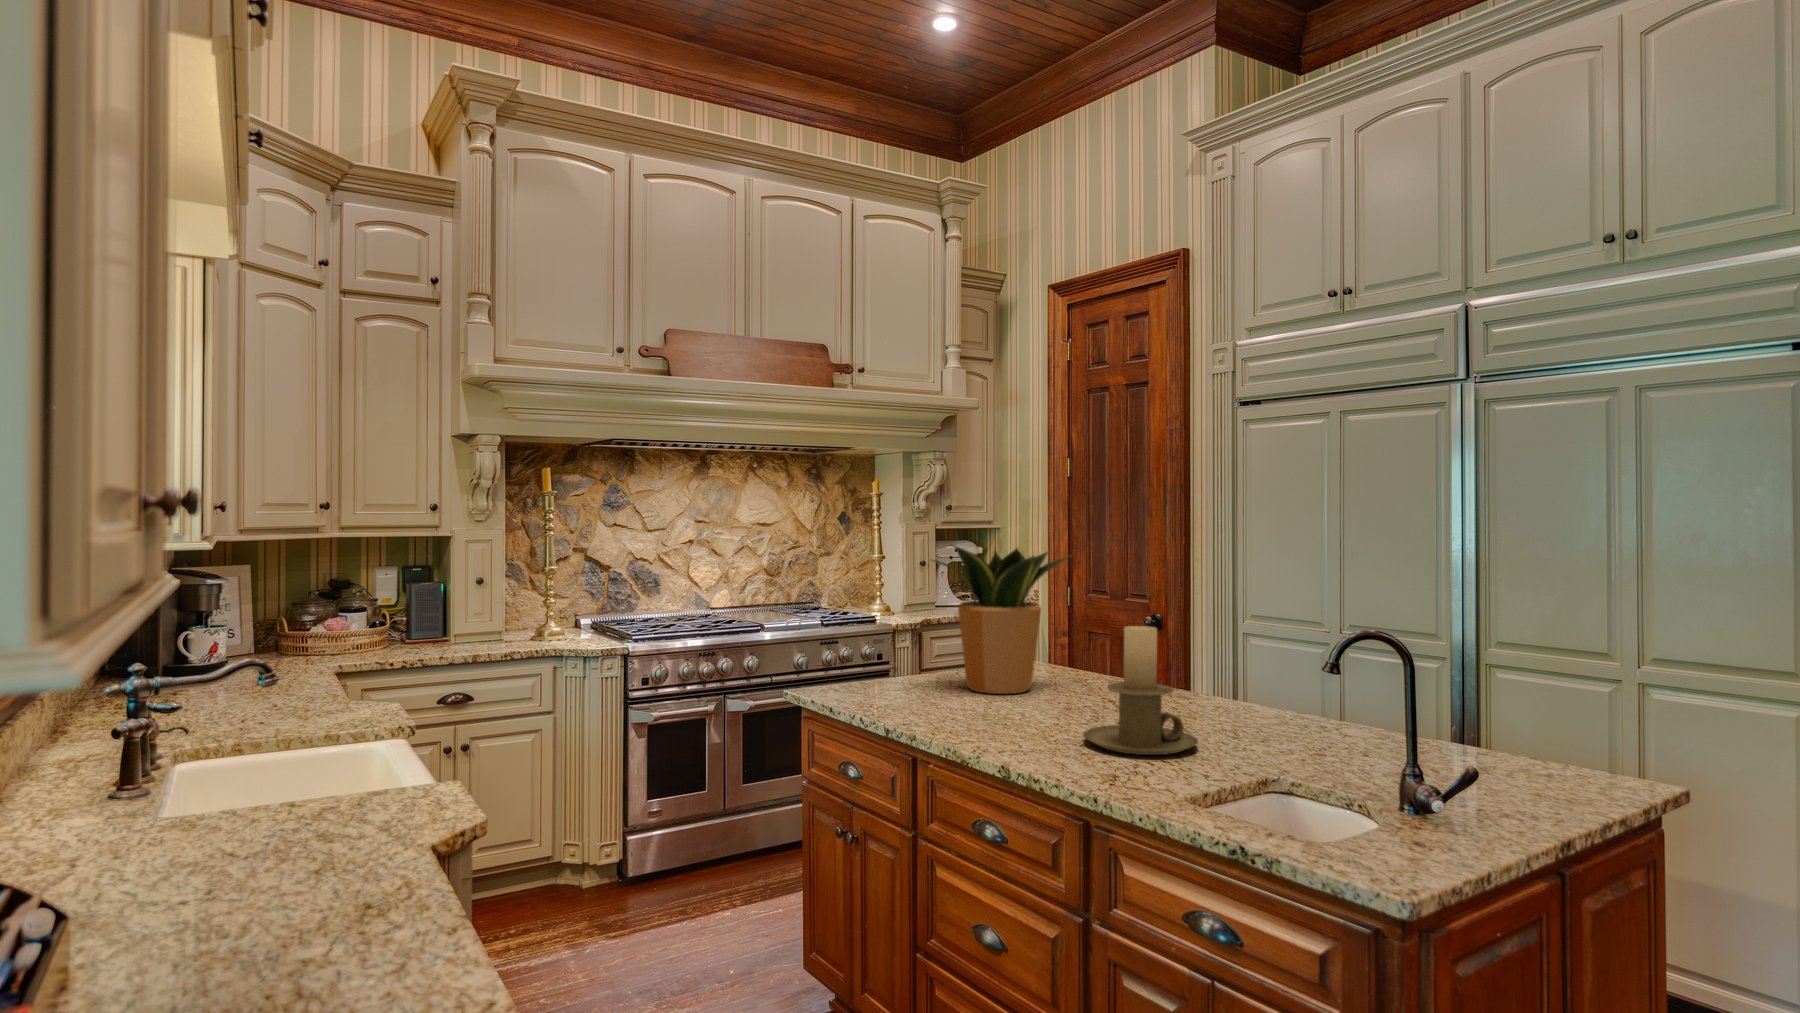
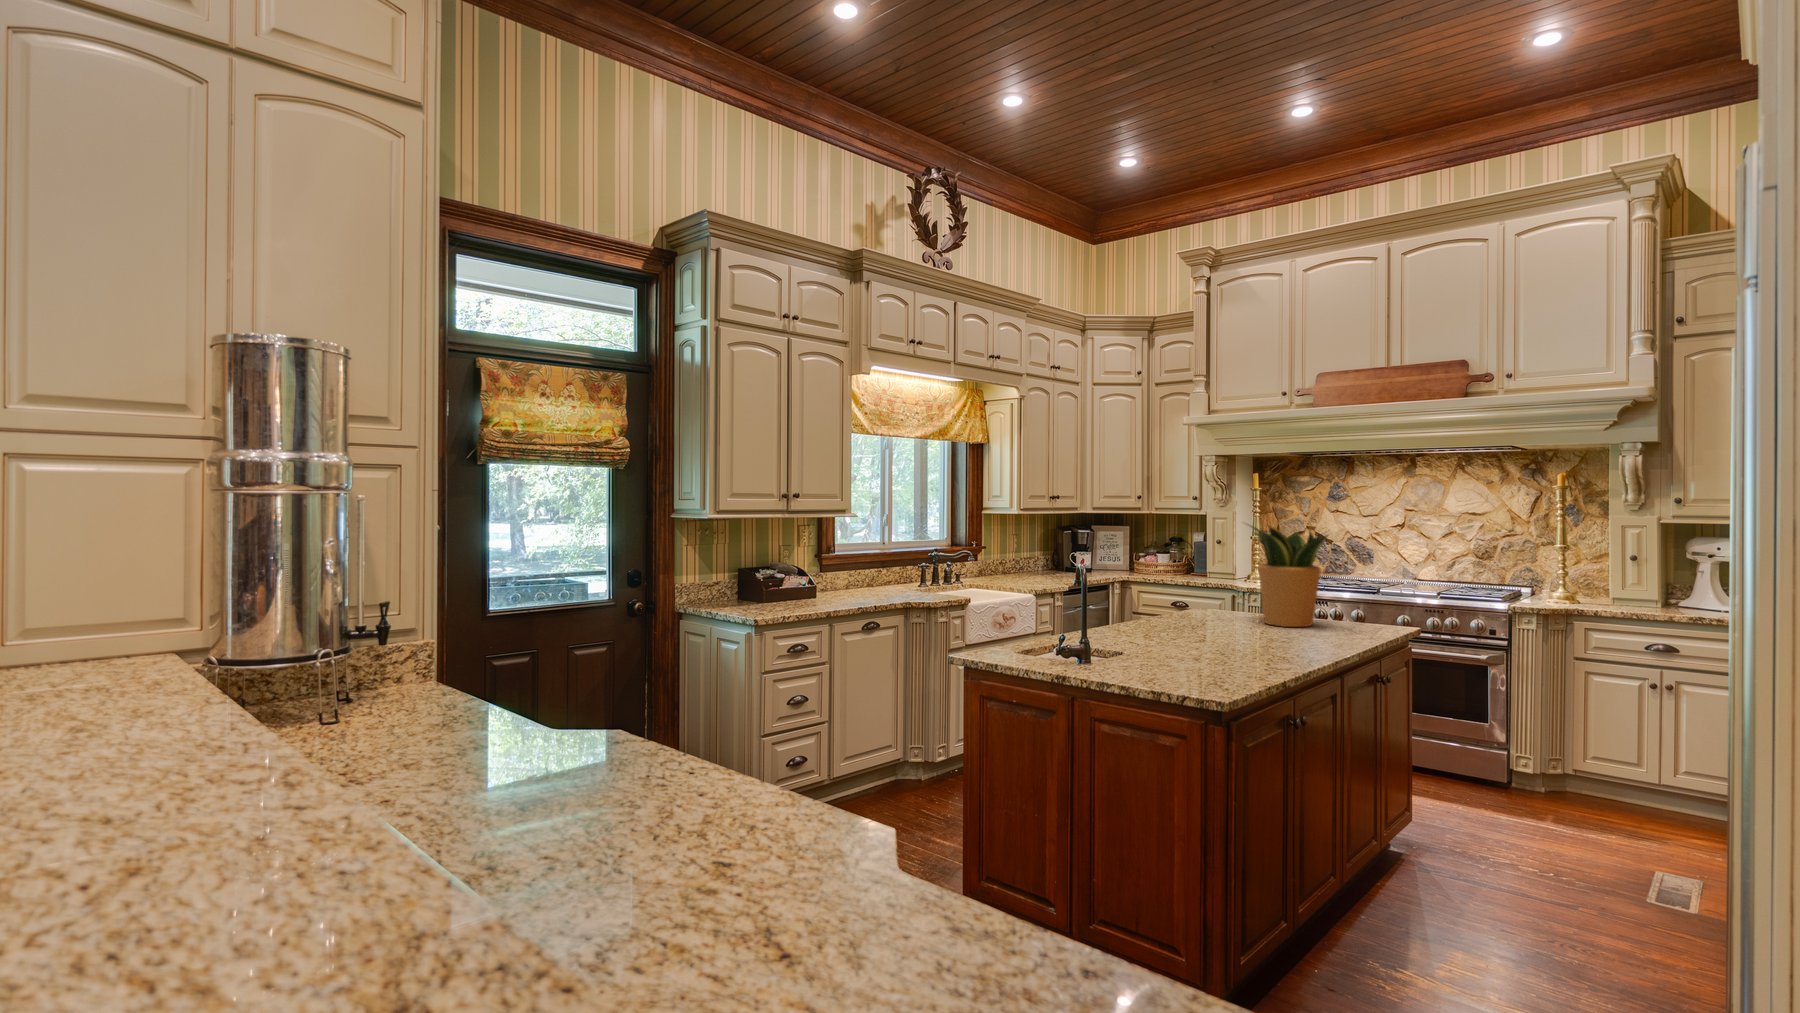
candle holder: present [1084,626,1198,755] -> none [1145,569,1216,644]

